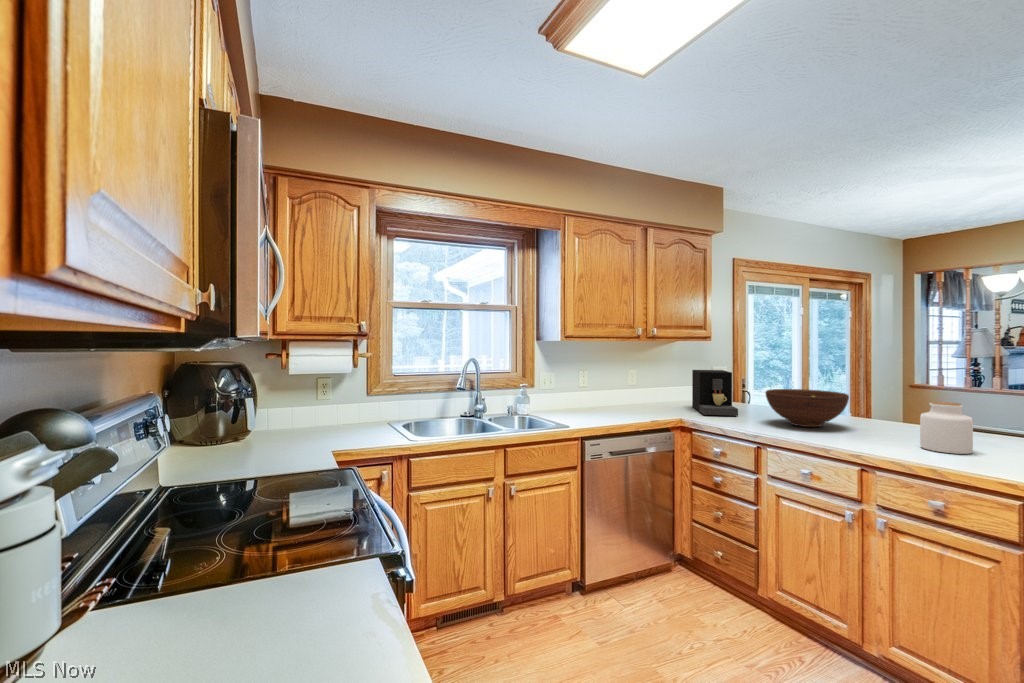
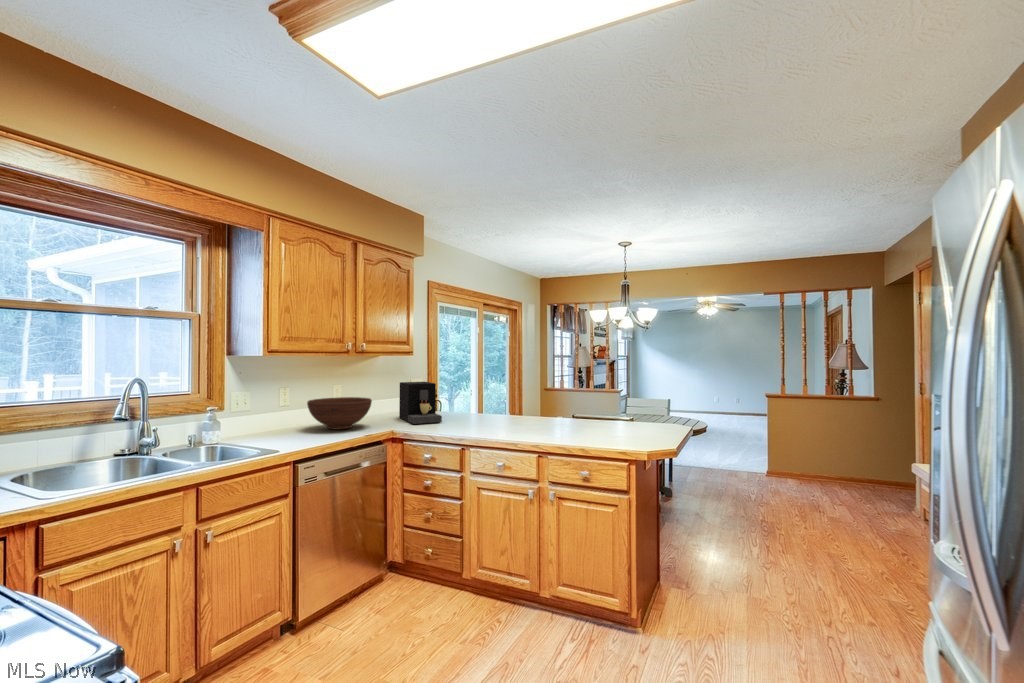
fruit bowl: present [766,389,849,427] -> present [307,397,372,430]
jar: present [920,402,973,454] -> none [568,398,596,434]

